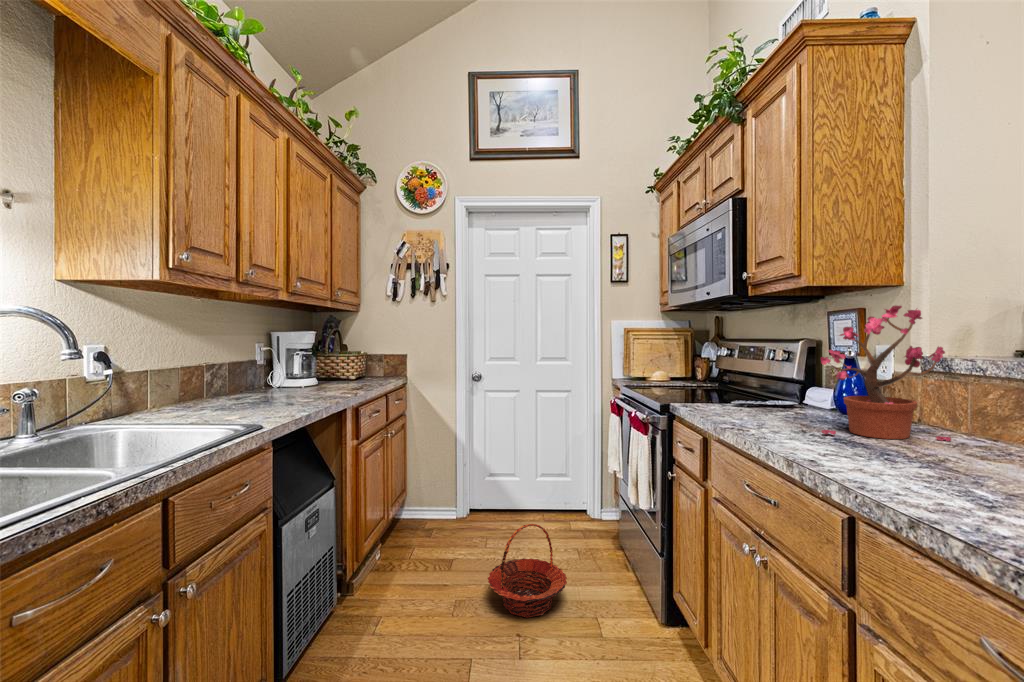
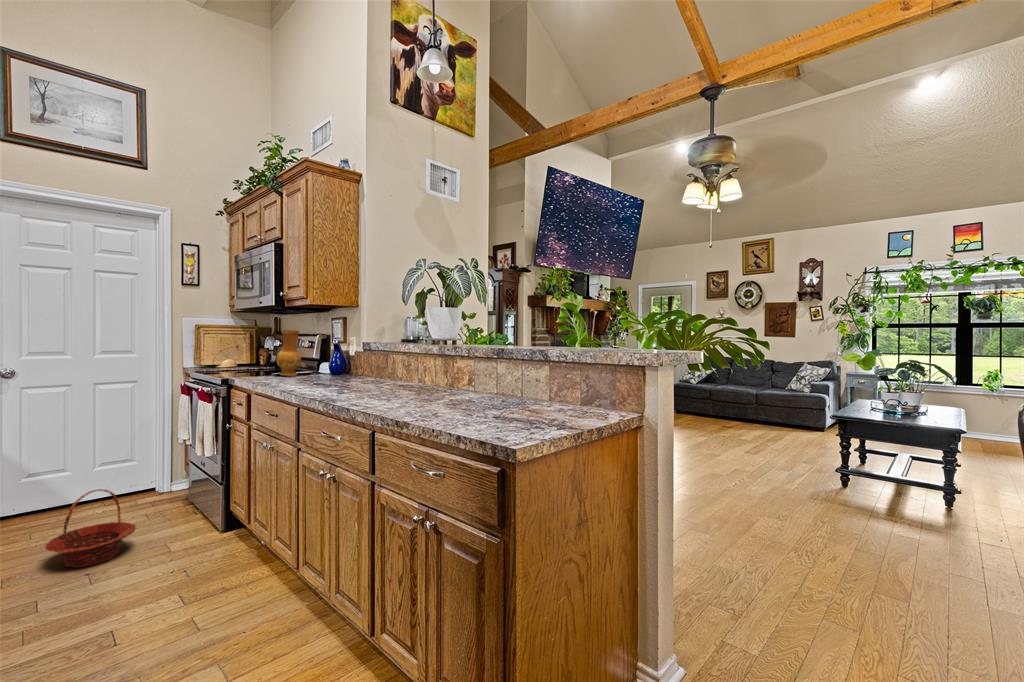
potted plant: present [821,306,951,441] -> none [309,317,364,382]
ceramic jug: none [738,333,779,409] -> present [276,330,301,376]

